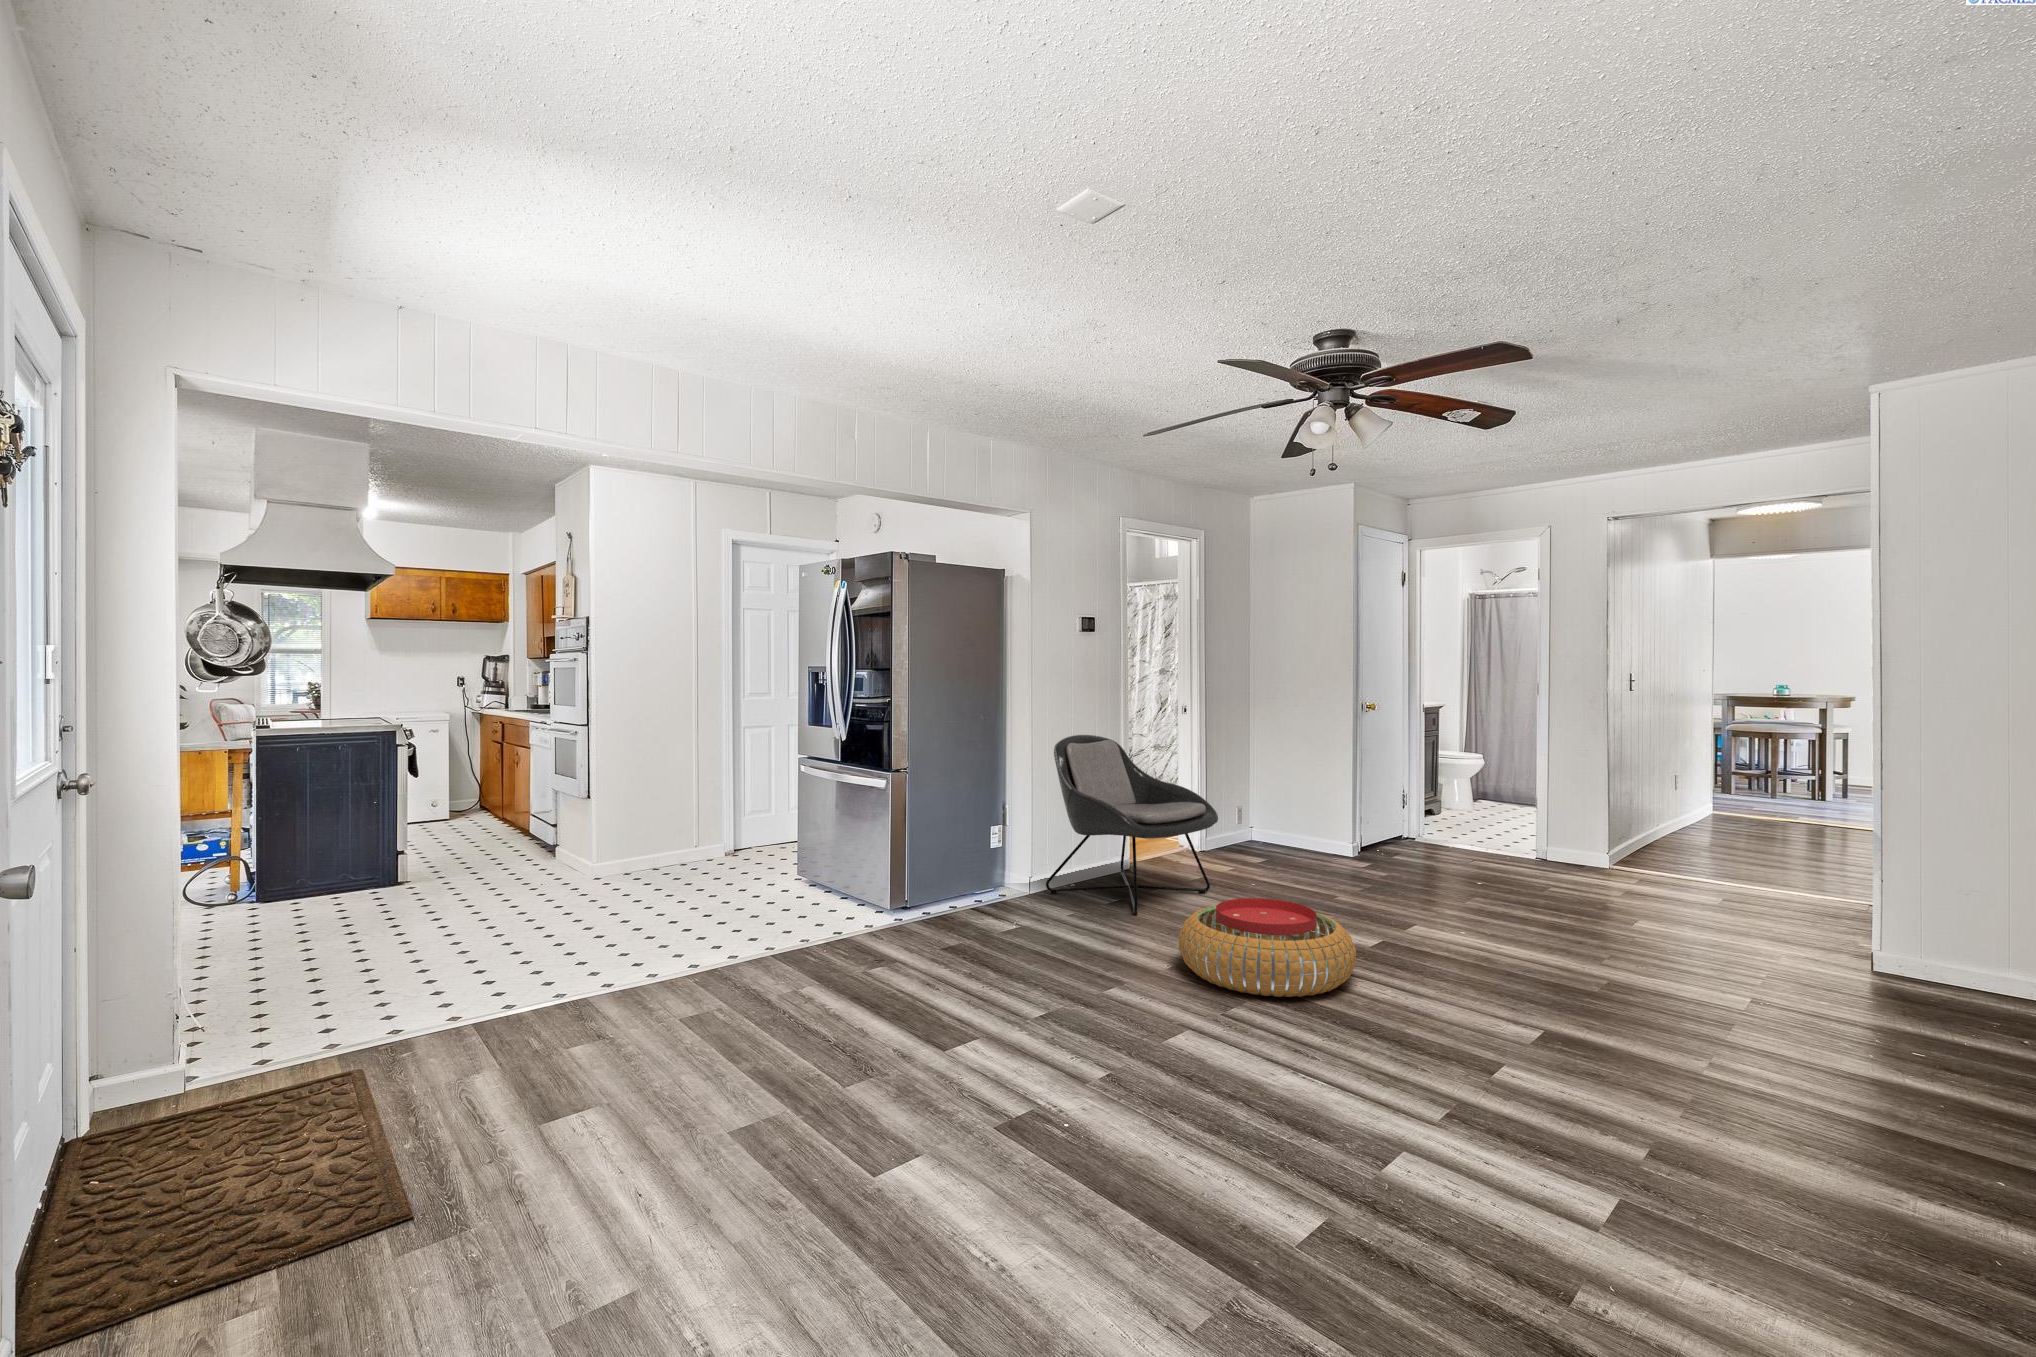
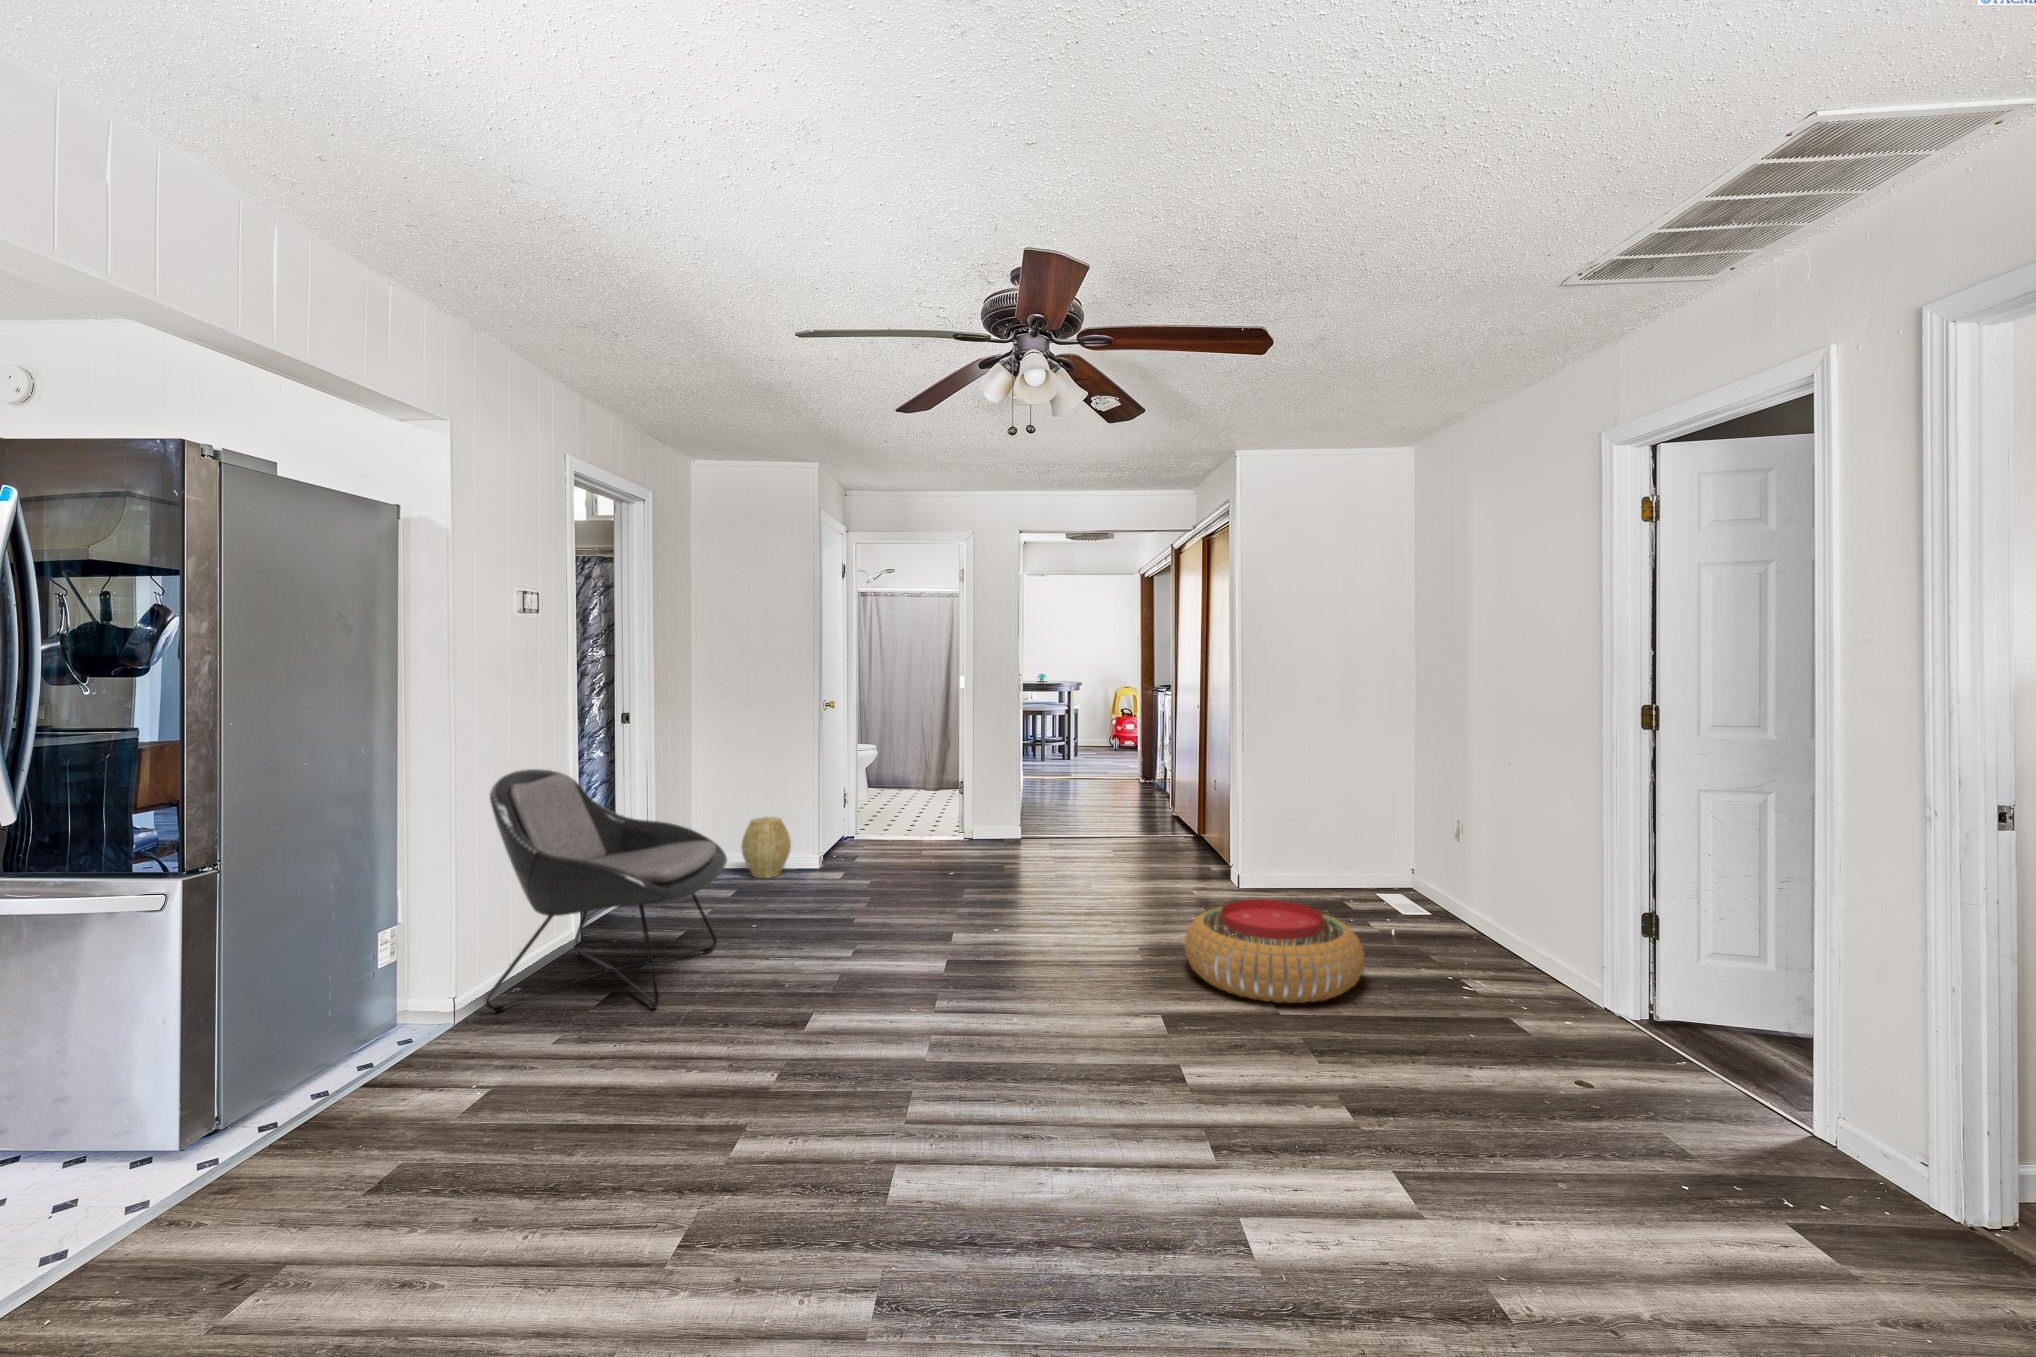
woven basket: none [1281,802,1326,857] -> present [741,817,791,878]
pouf: present [1179,898,1356,997] -> present [1185,899,1364,1003]

